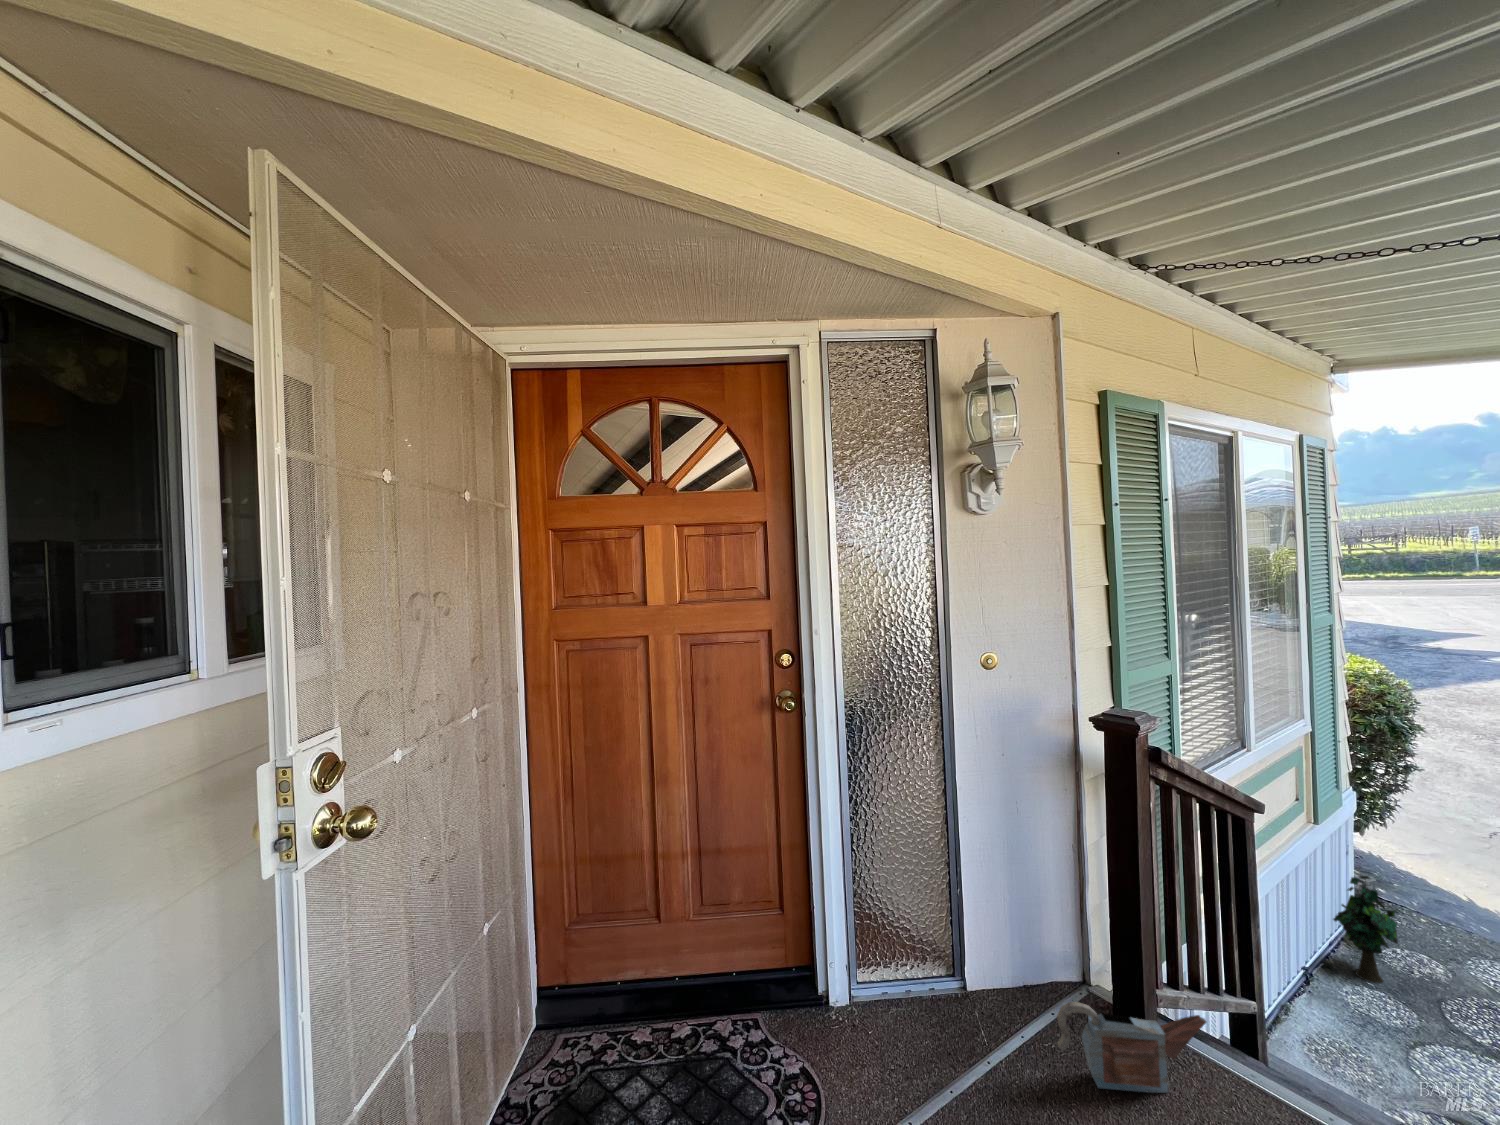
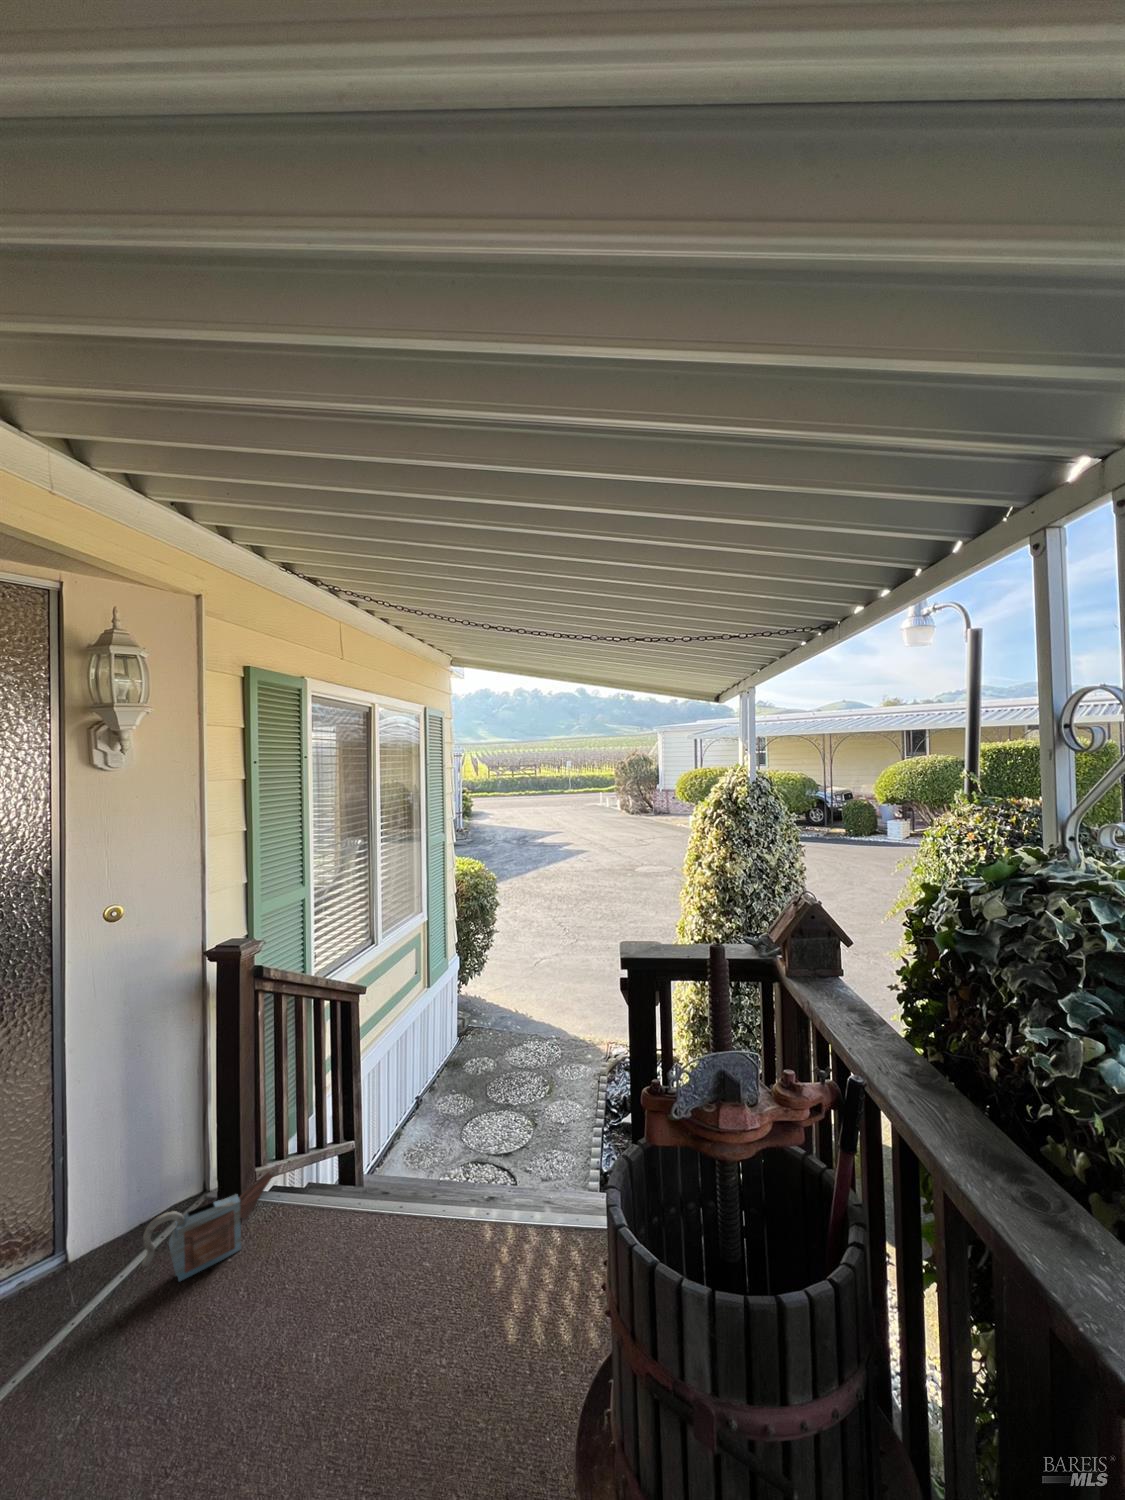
decorative plant: present [1333,876,1398,983] -> none [436,1013,469,1087]

